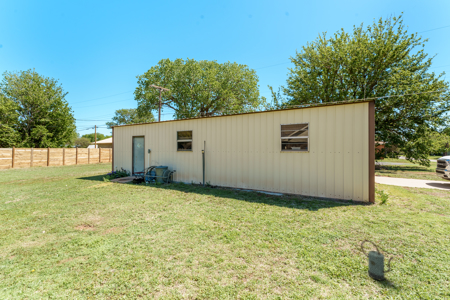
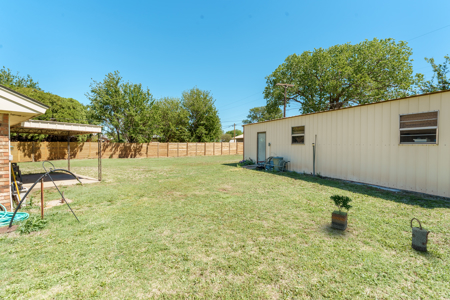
potted tree: none [274,222,307,273] -> present [330,195,353,230]

